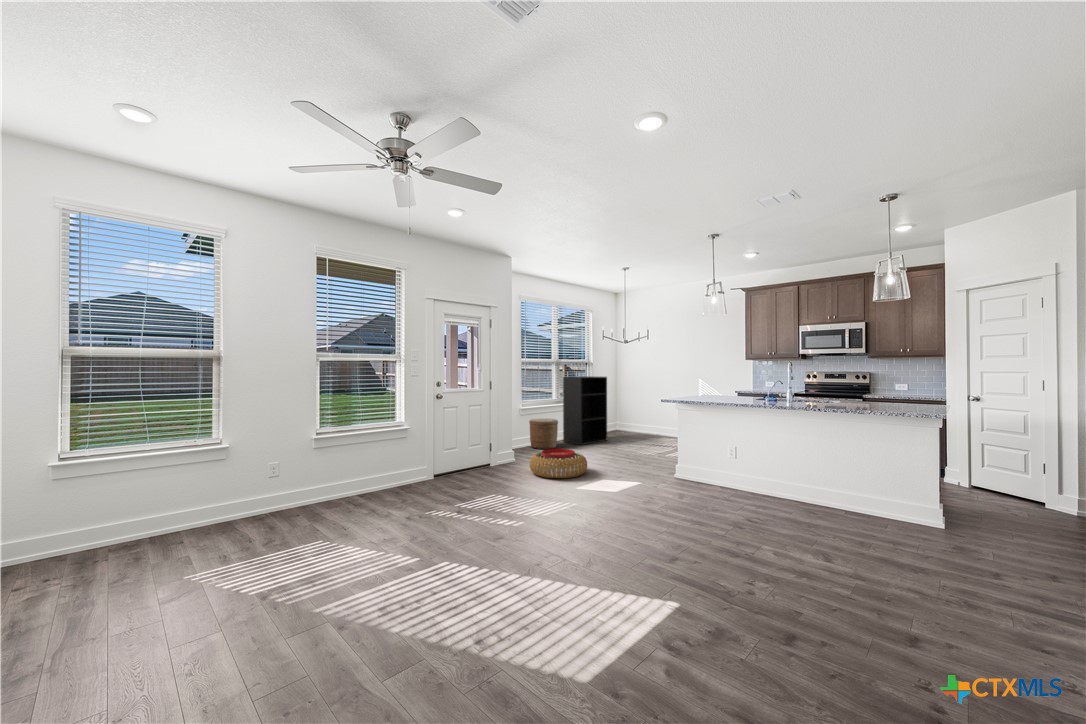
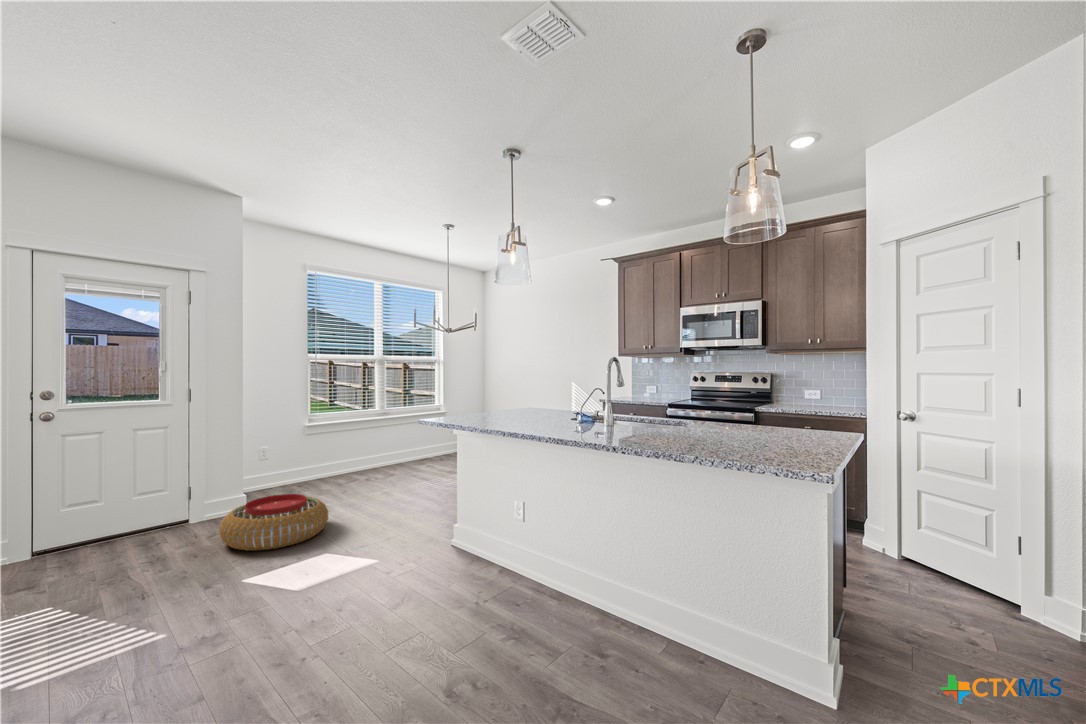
bookshelf: present [563,376,607,445] -> none [381,379,447,475]
woven basket: present [529,419,558,449] -> none [317,438,361,483]

